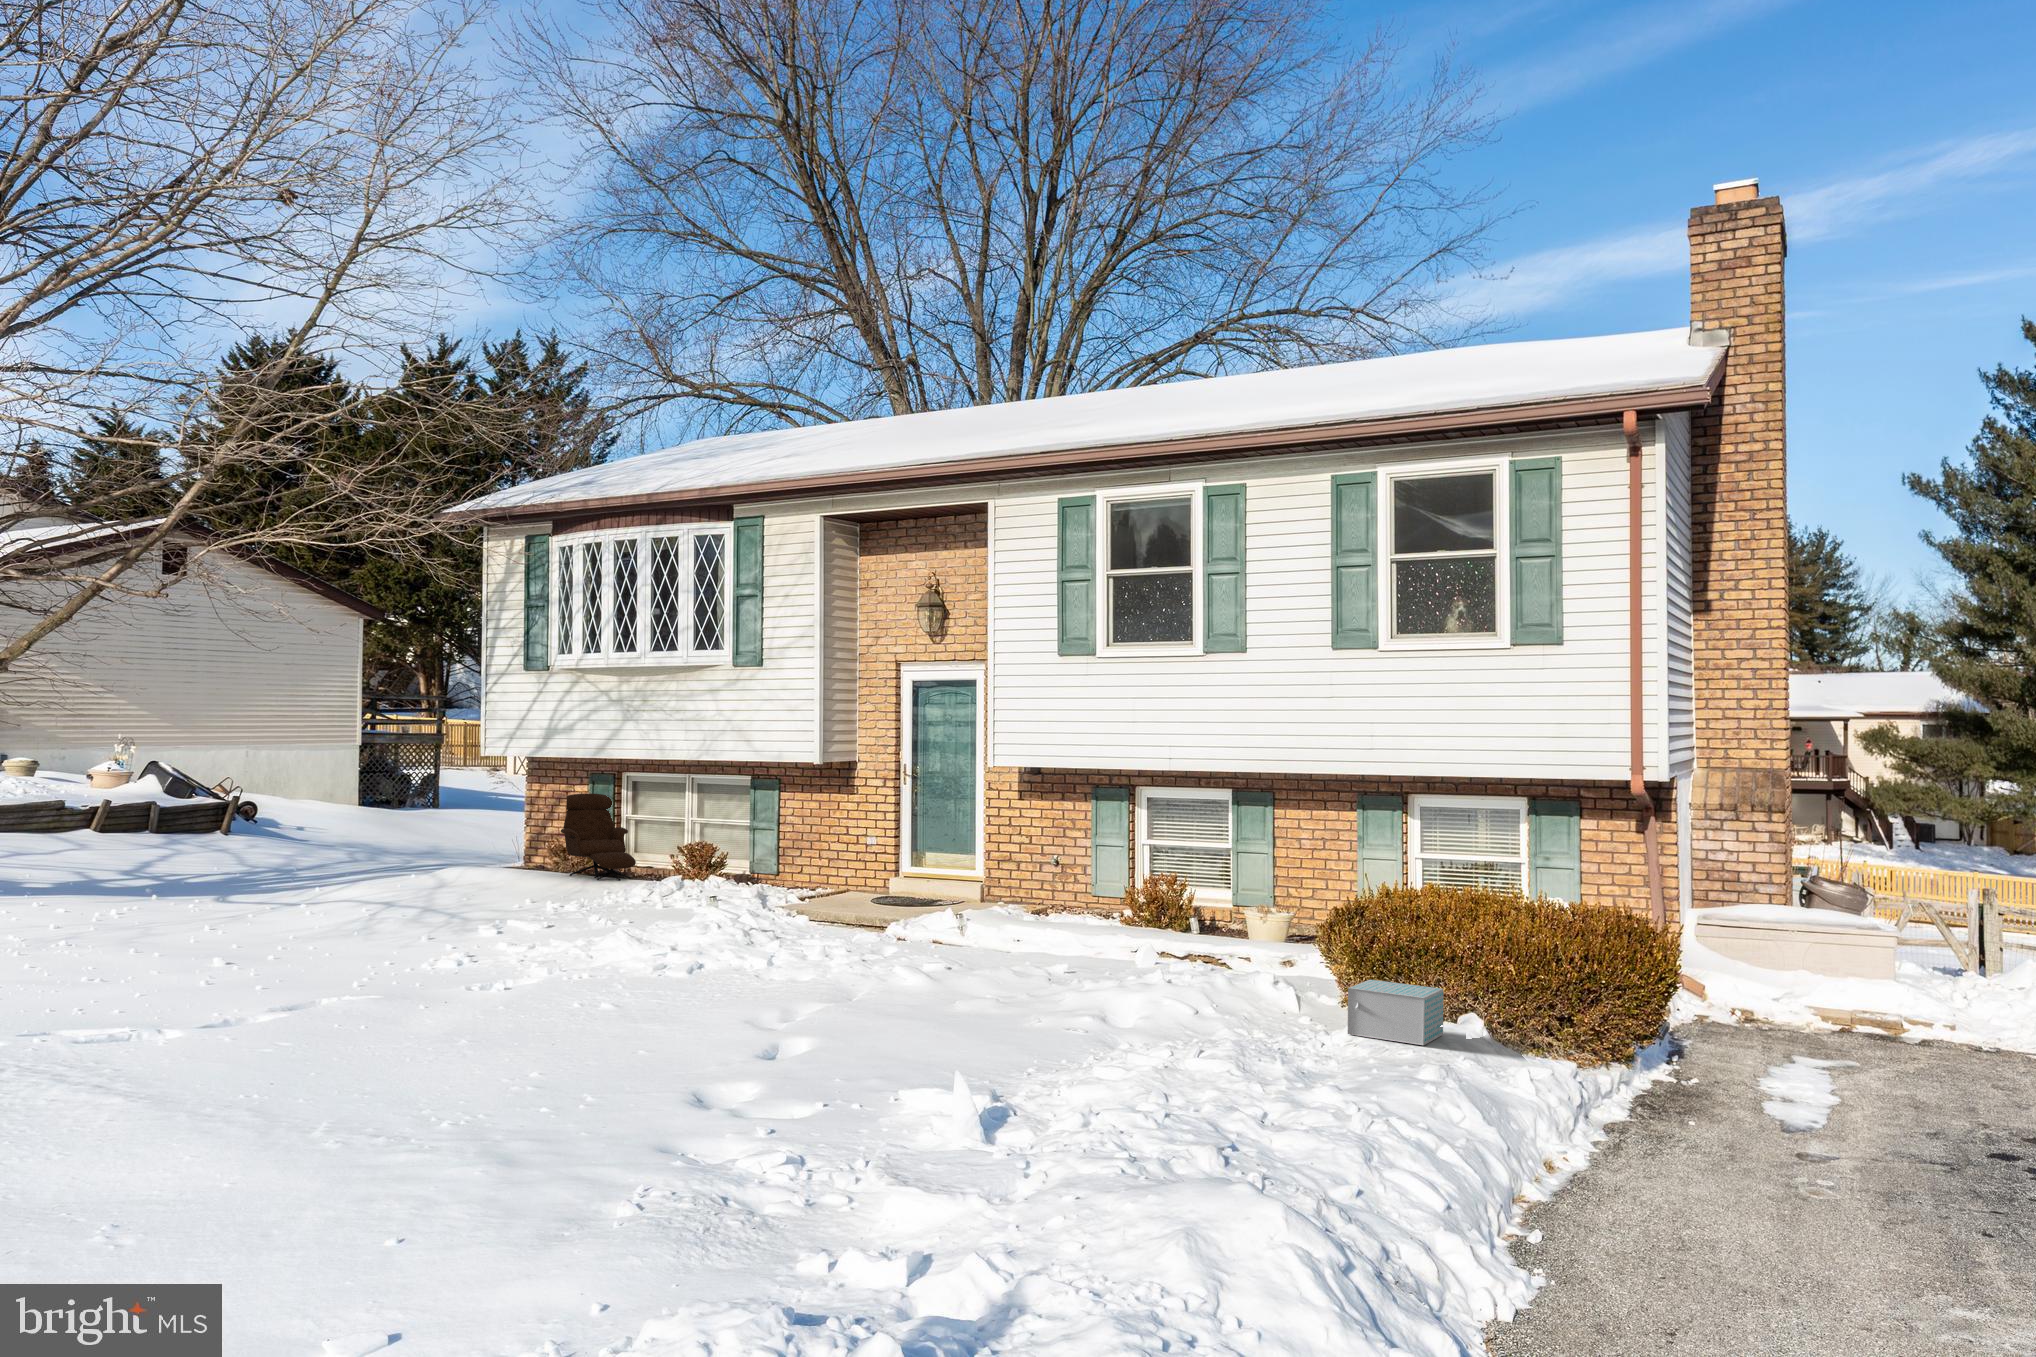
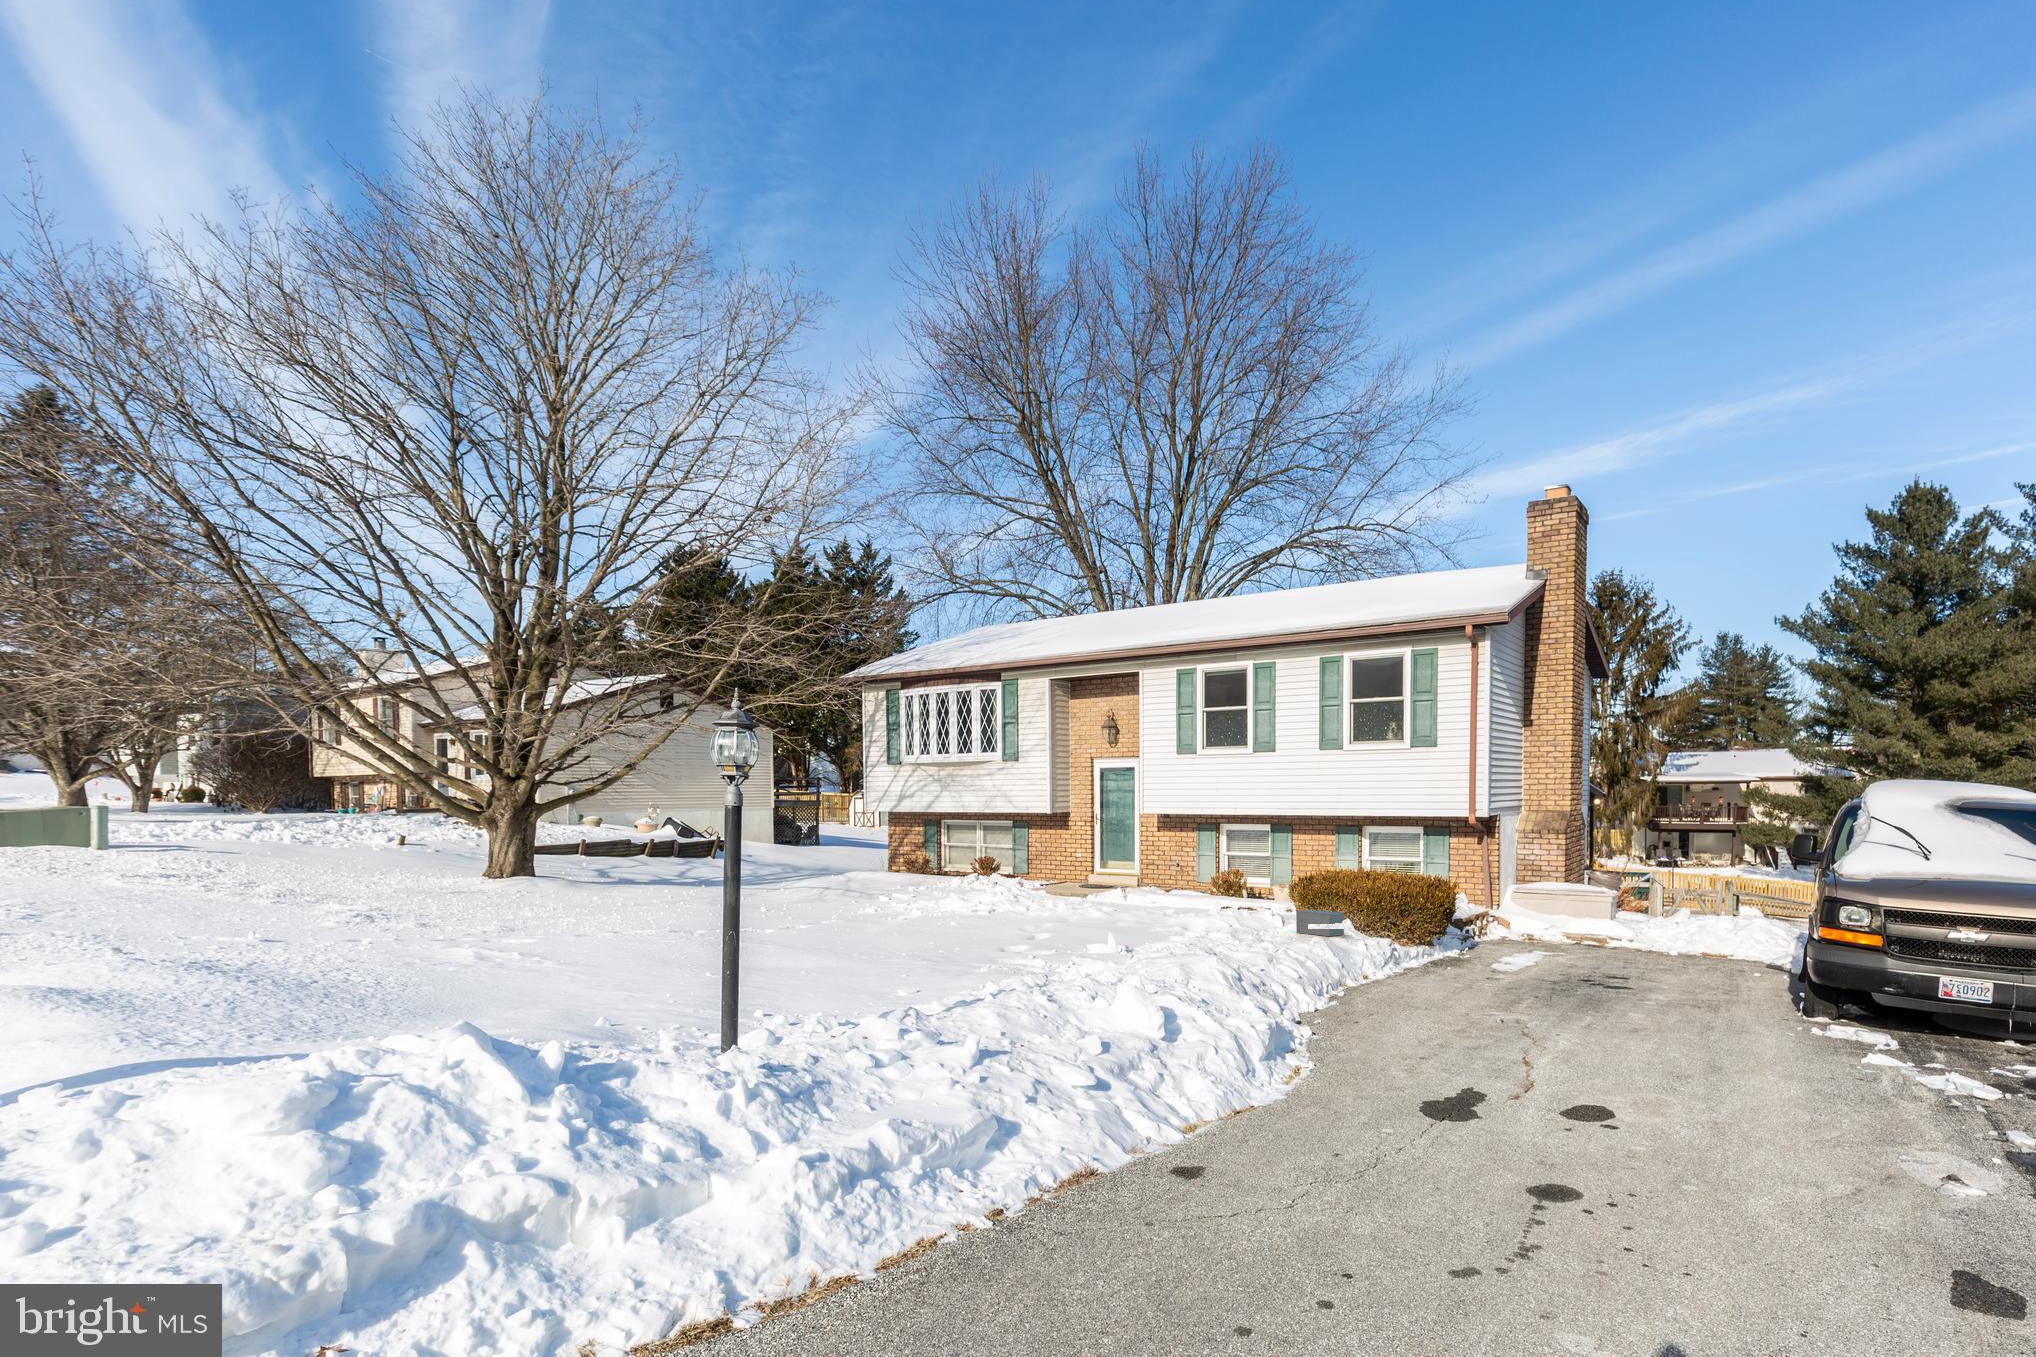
lounge chair: present [561,793,636,880] -> none [909,831,950,878]

